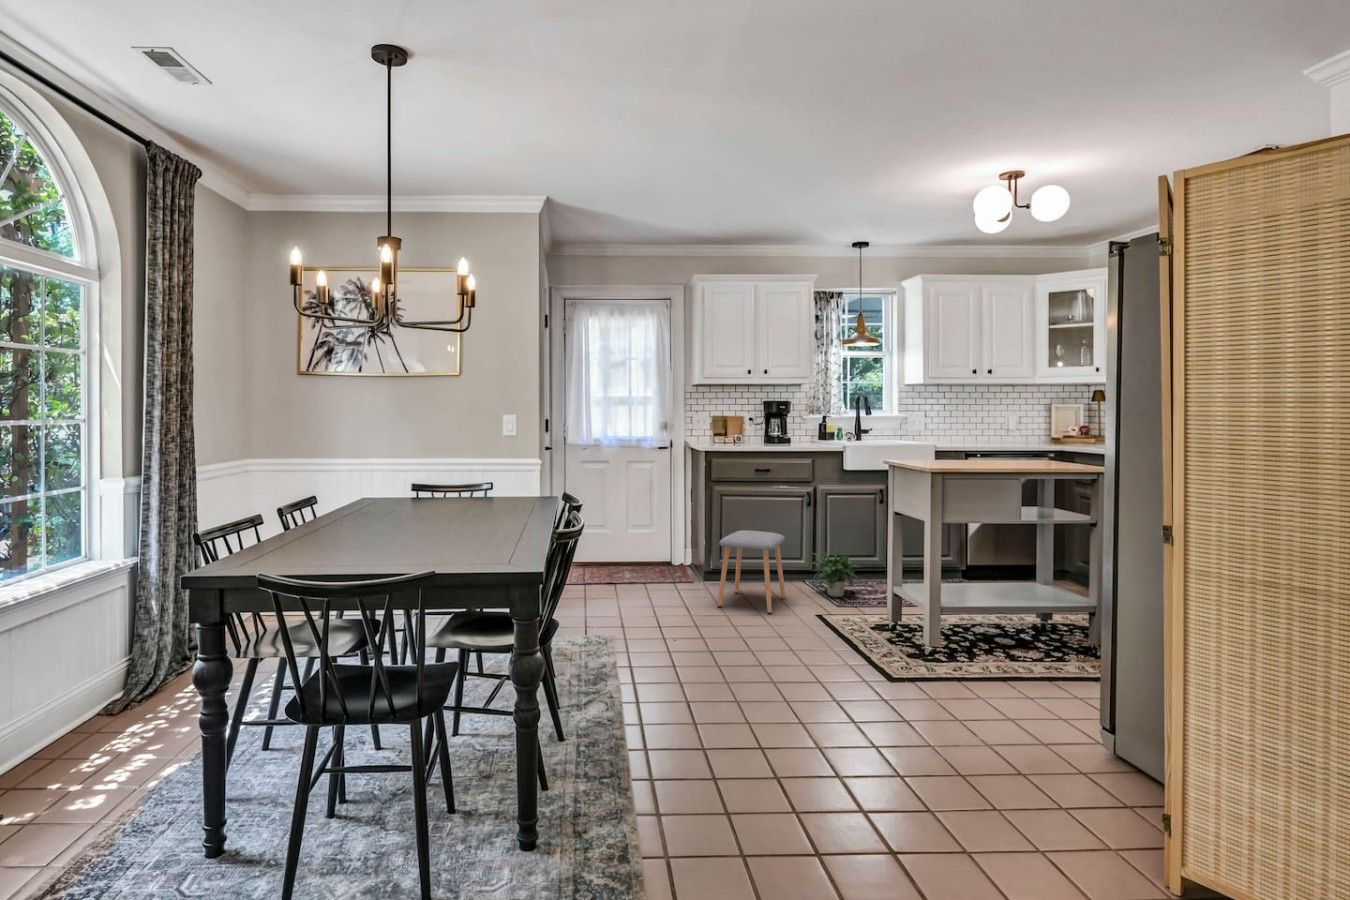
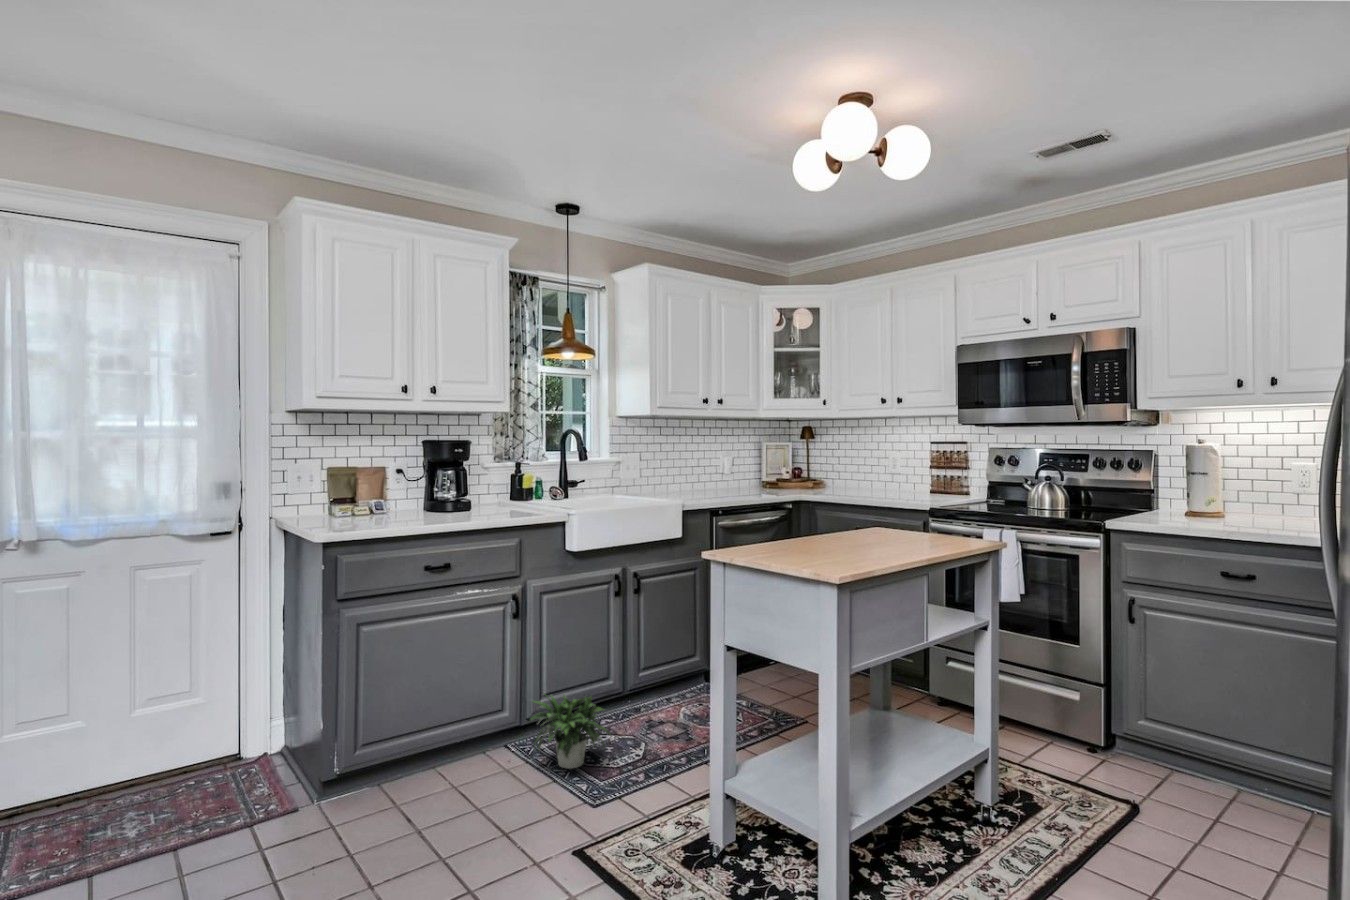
stool: present [717,530,786,614] -> none [373,681,494,850]

